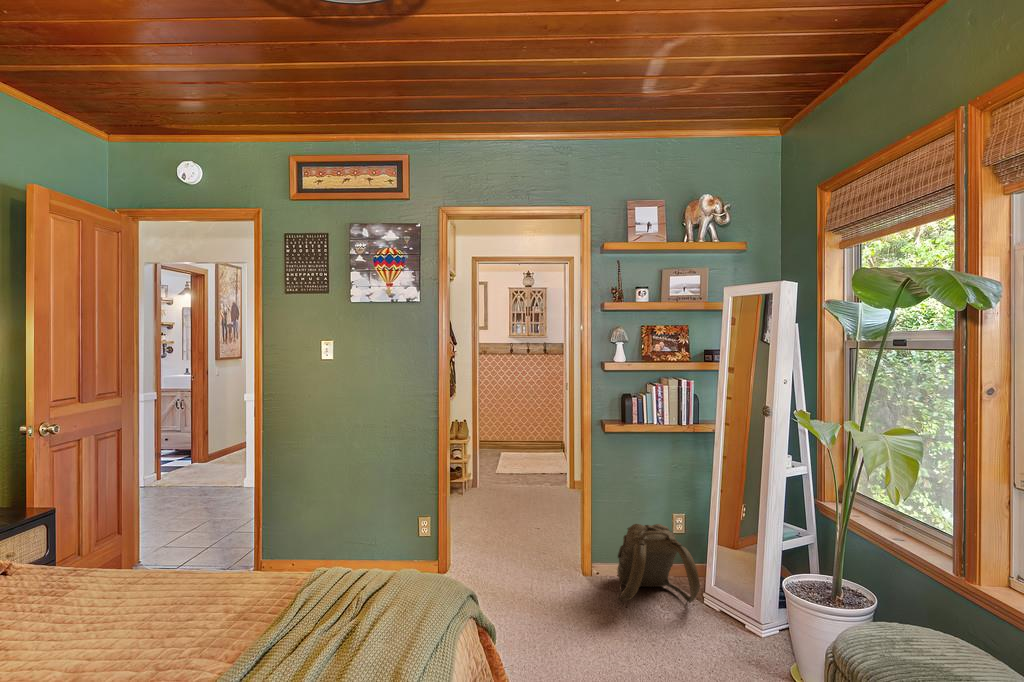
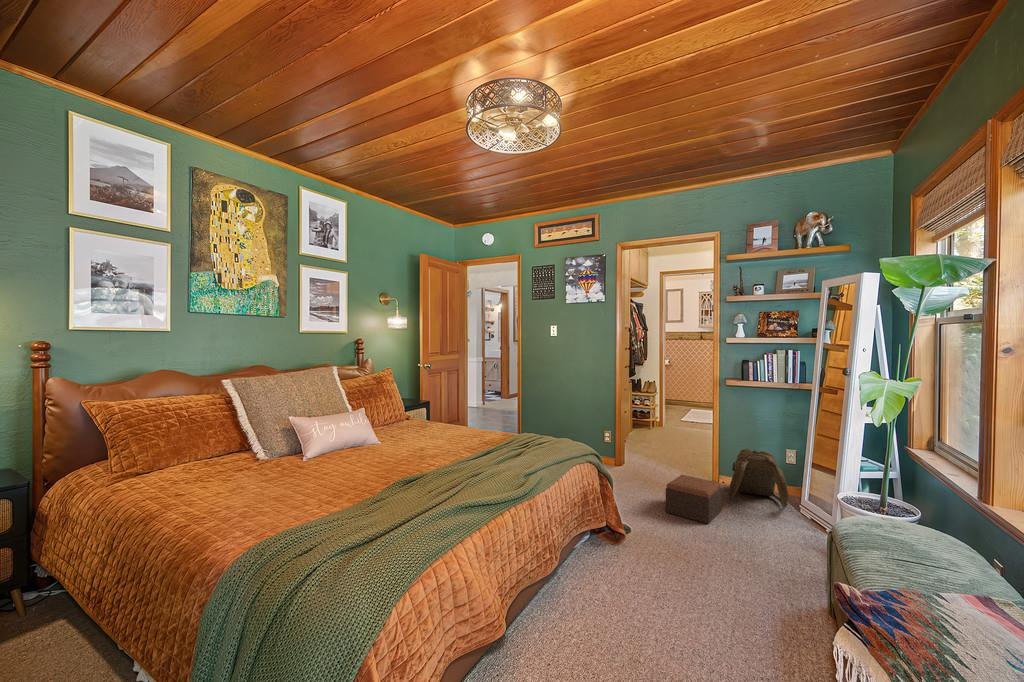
footstool: none [550,581,621,658] -> present [665,475,722,524]

